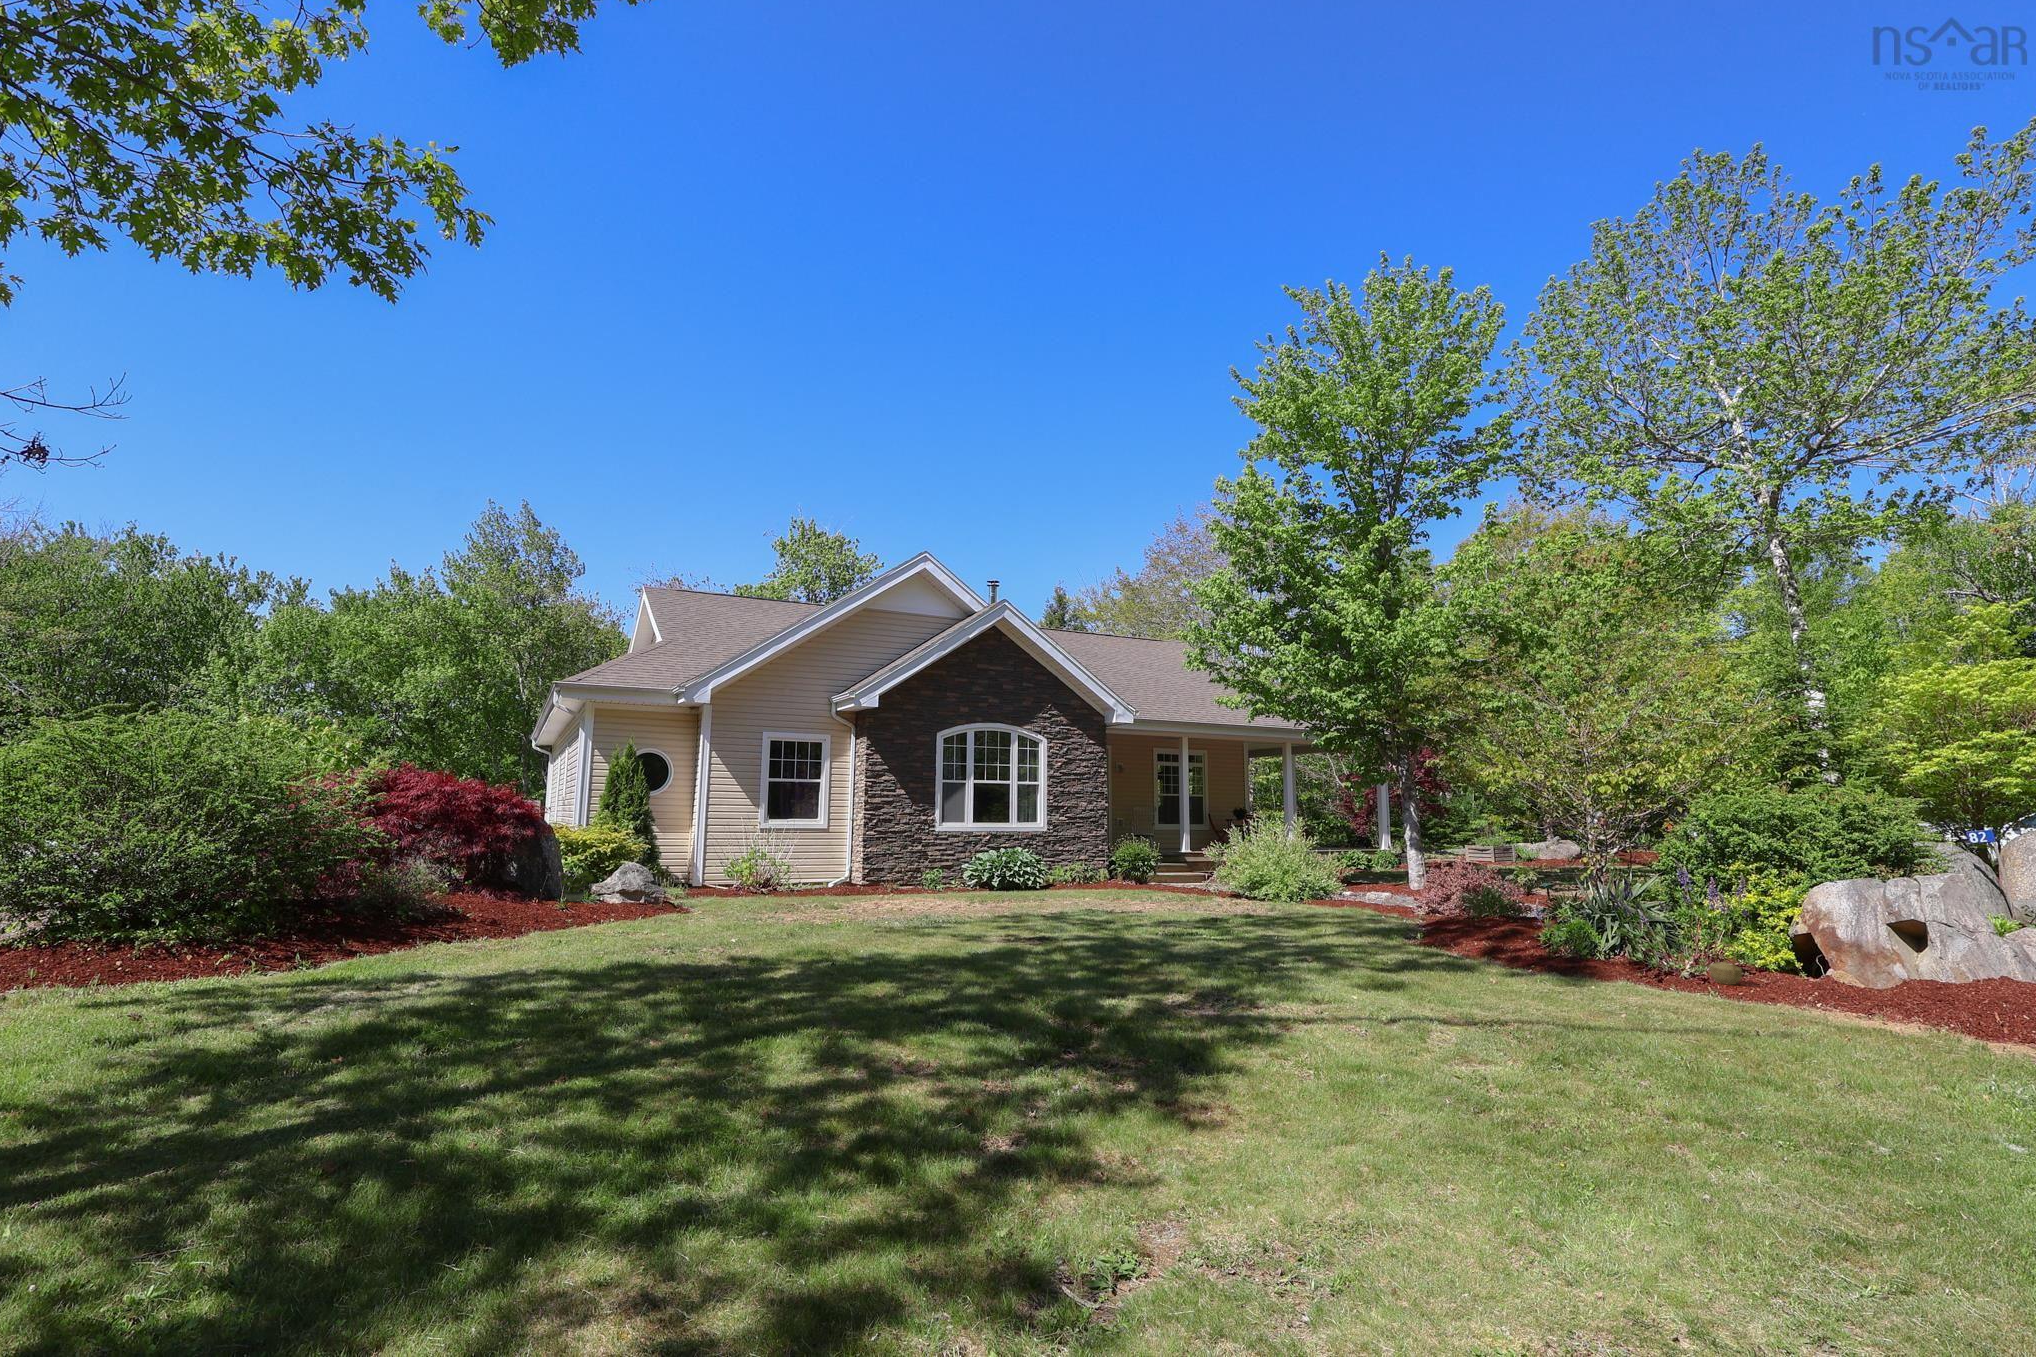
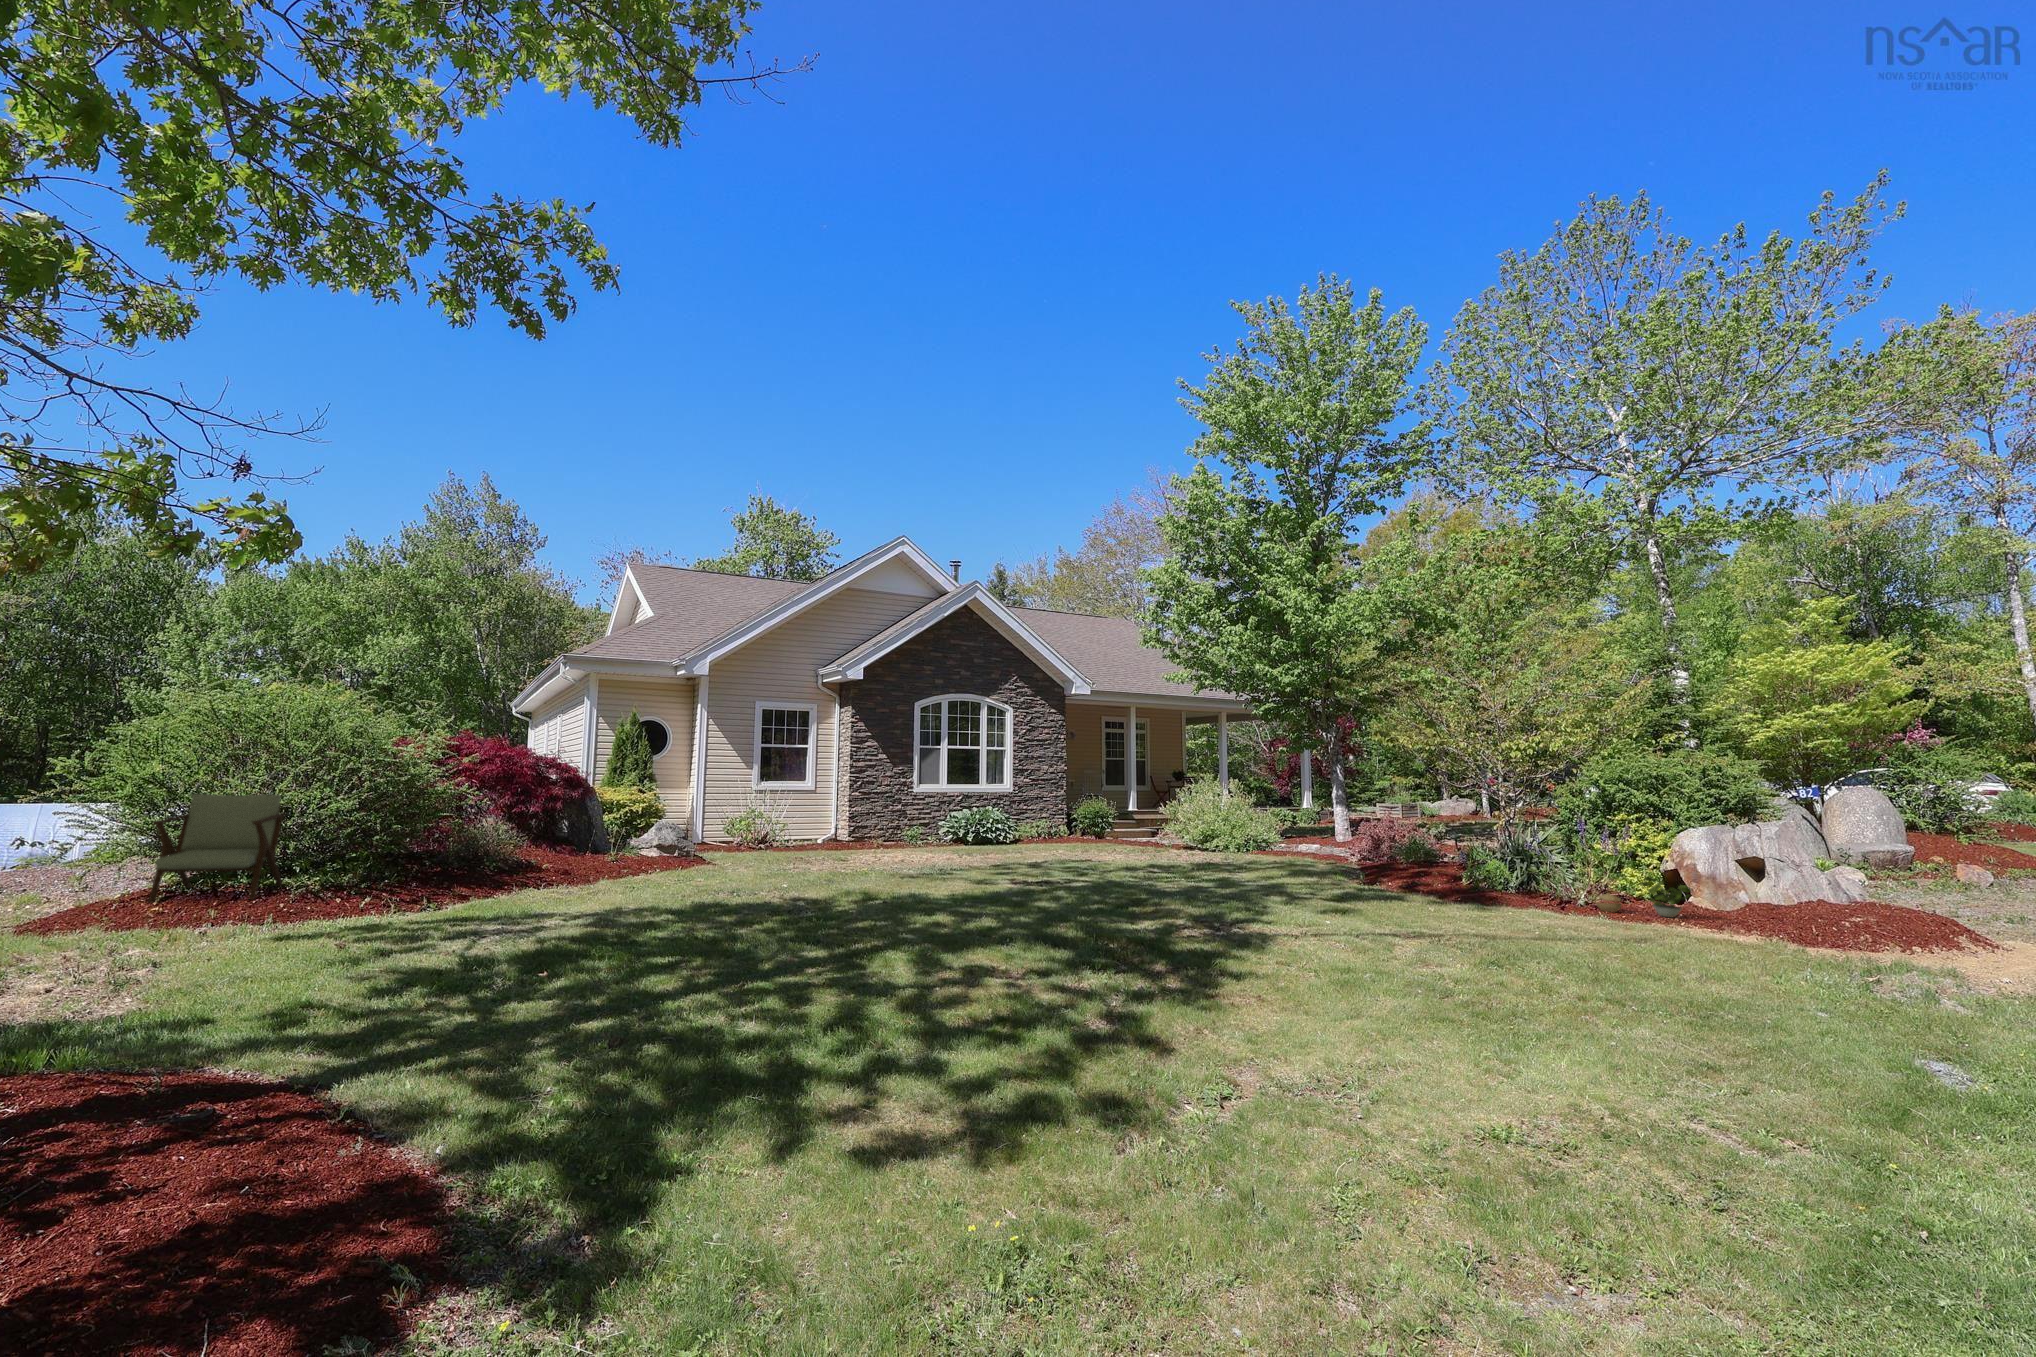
lounge chair: none [29,842,193,964] -> present [148,794,284,903]
potted plant: present [560,871,594,902] -> present [1639,877,1691,917]

